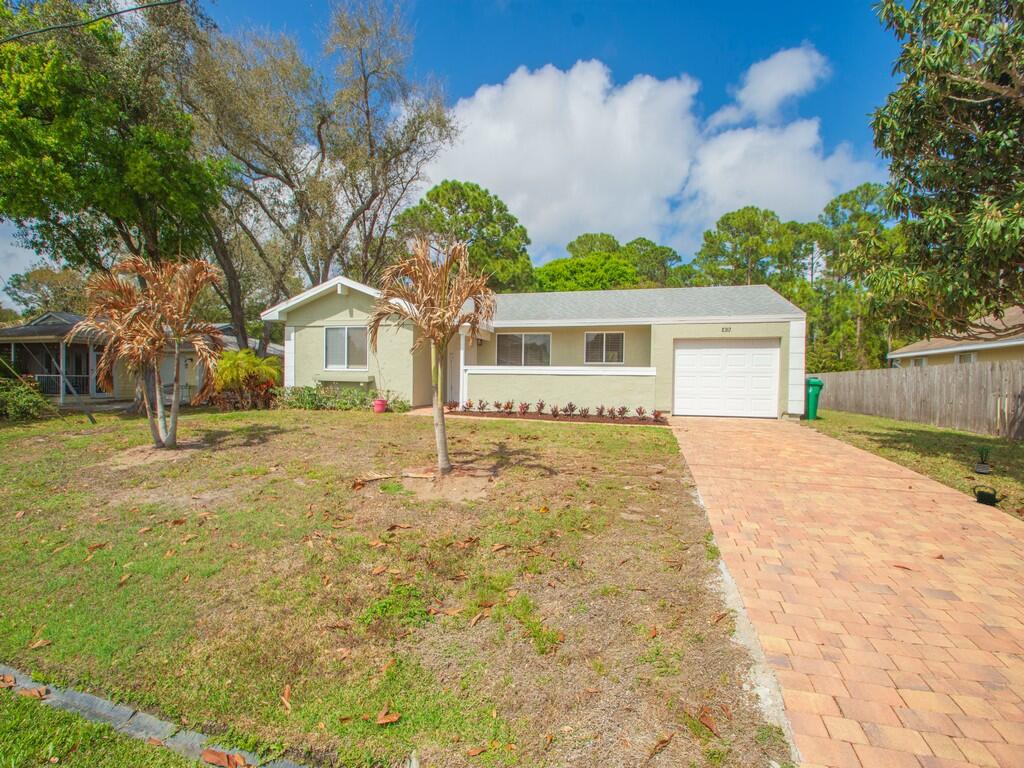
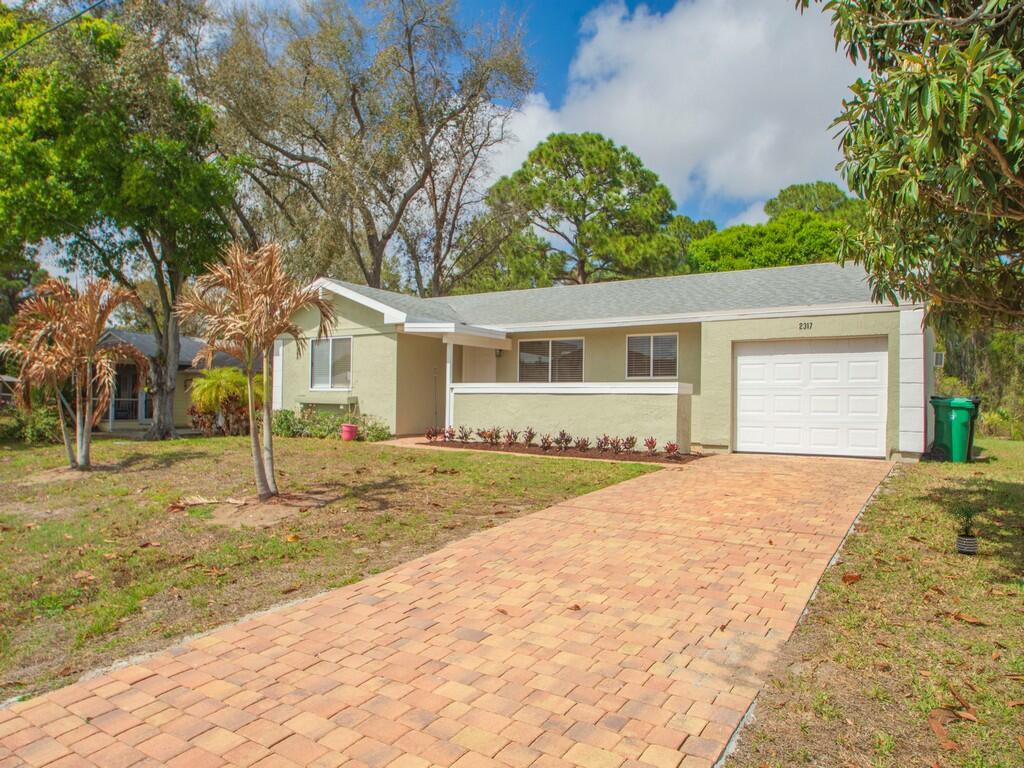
watering can: present [973,486,1008,505] -> none [793,559,811,591]

